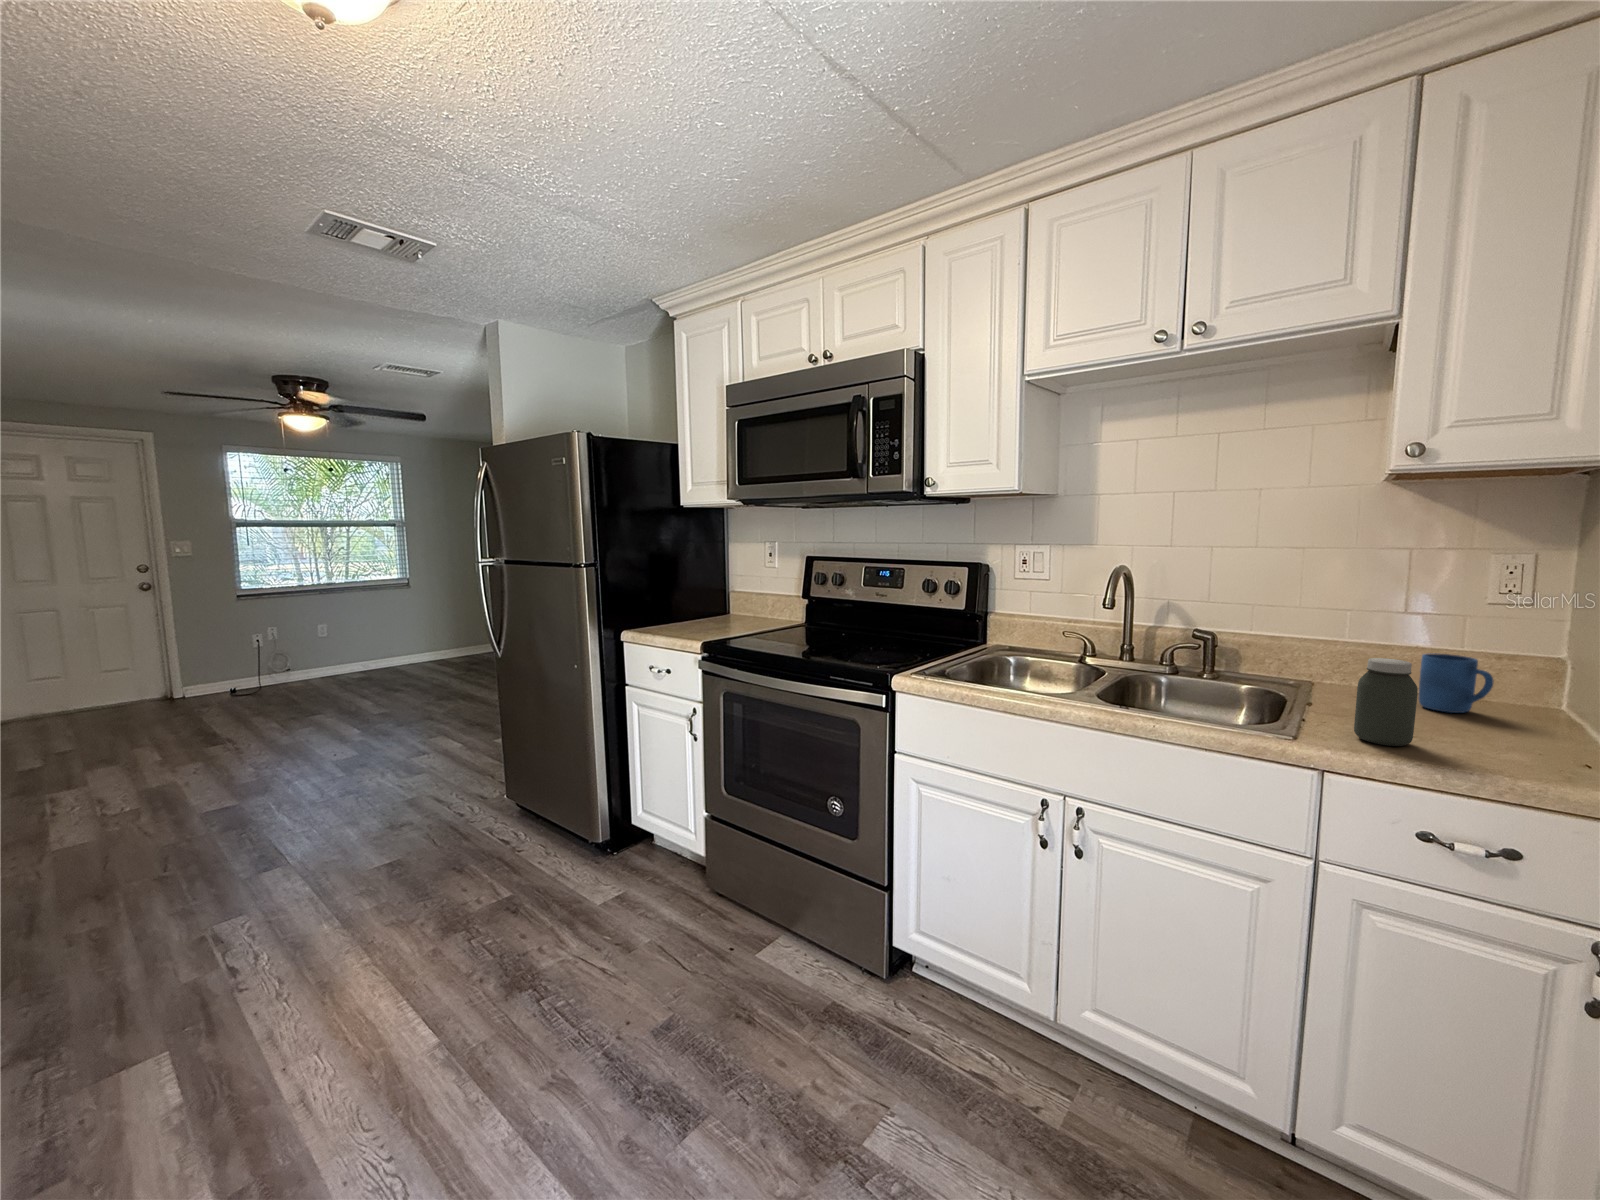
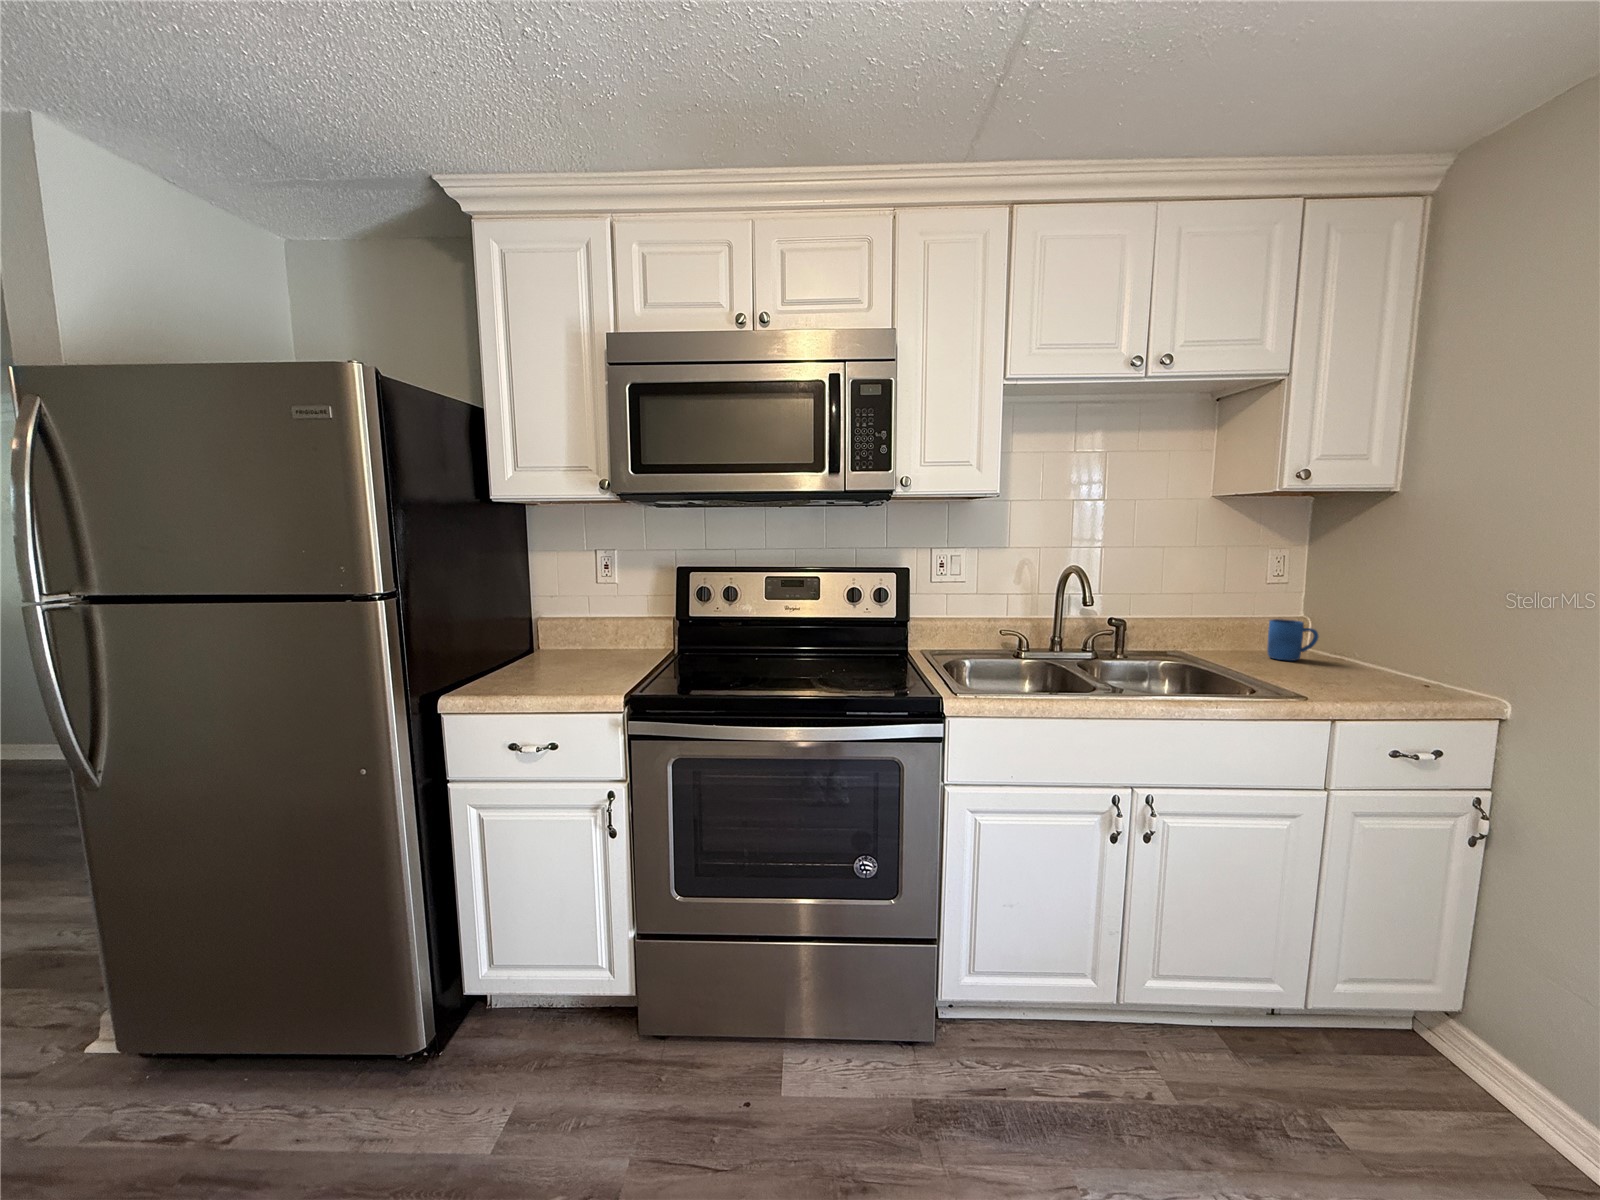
jar: present [1354,658,1418,746] -> none [1319,627,1365,691]

